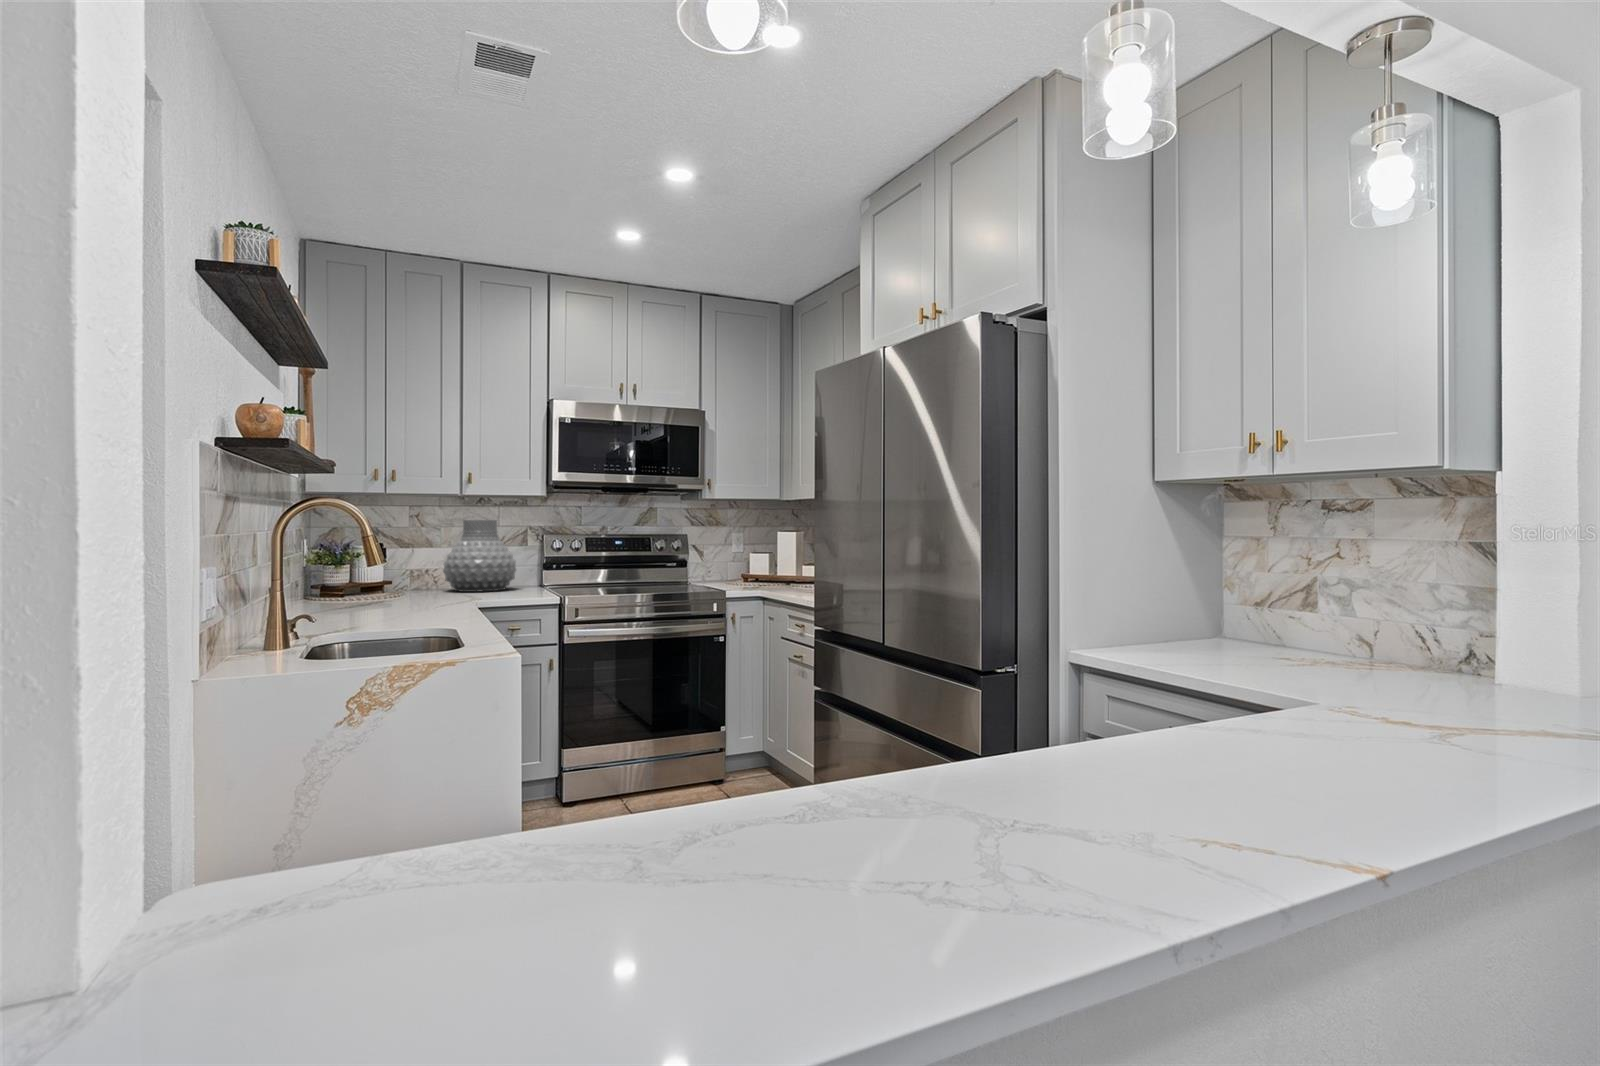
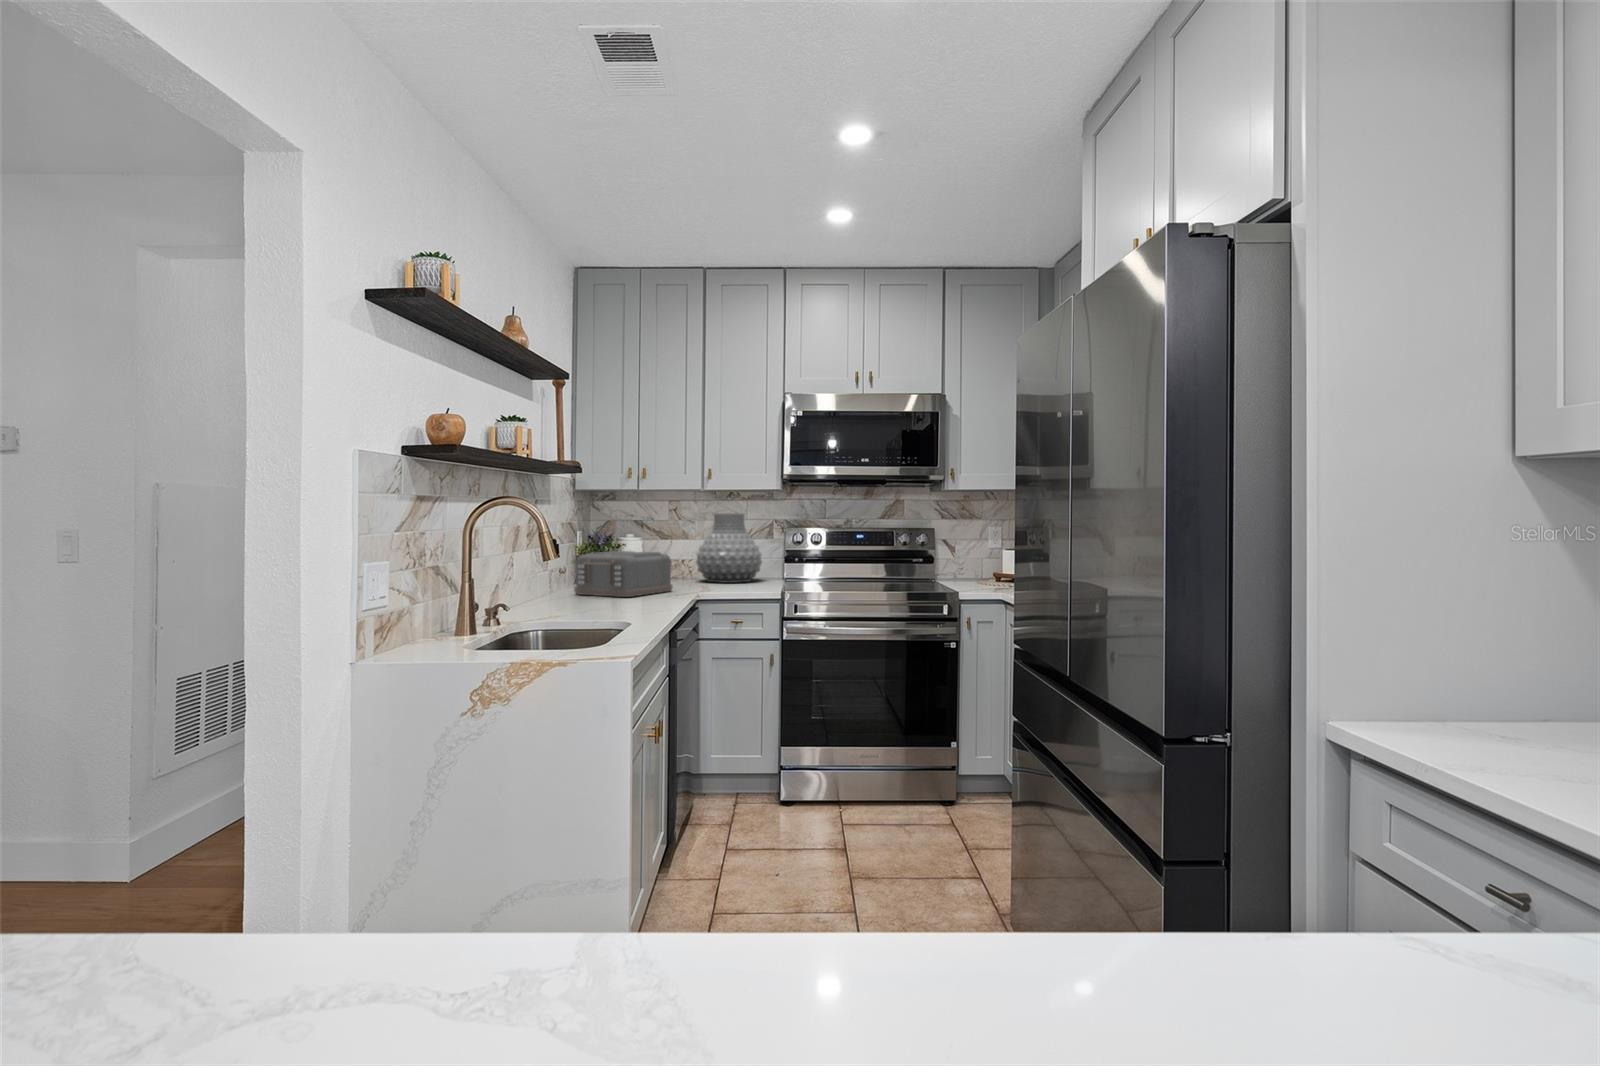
toaster: none [323,560,436,608] -> present [575,551,673,597]

